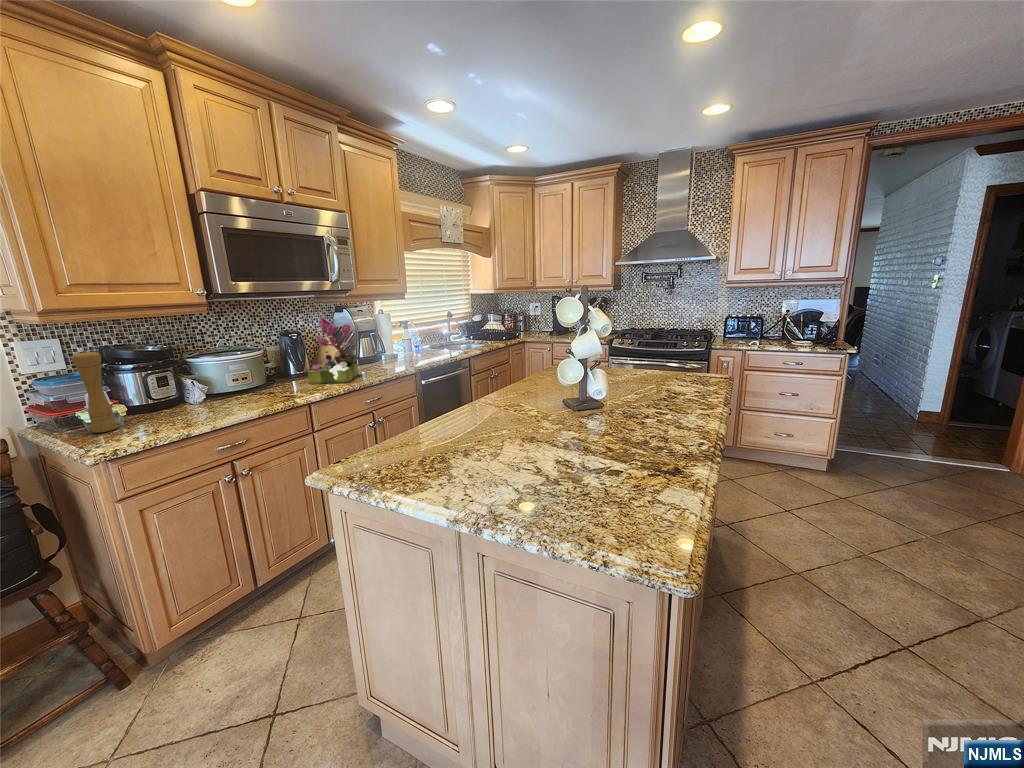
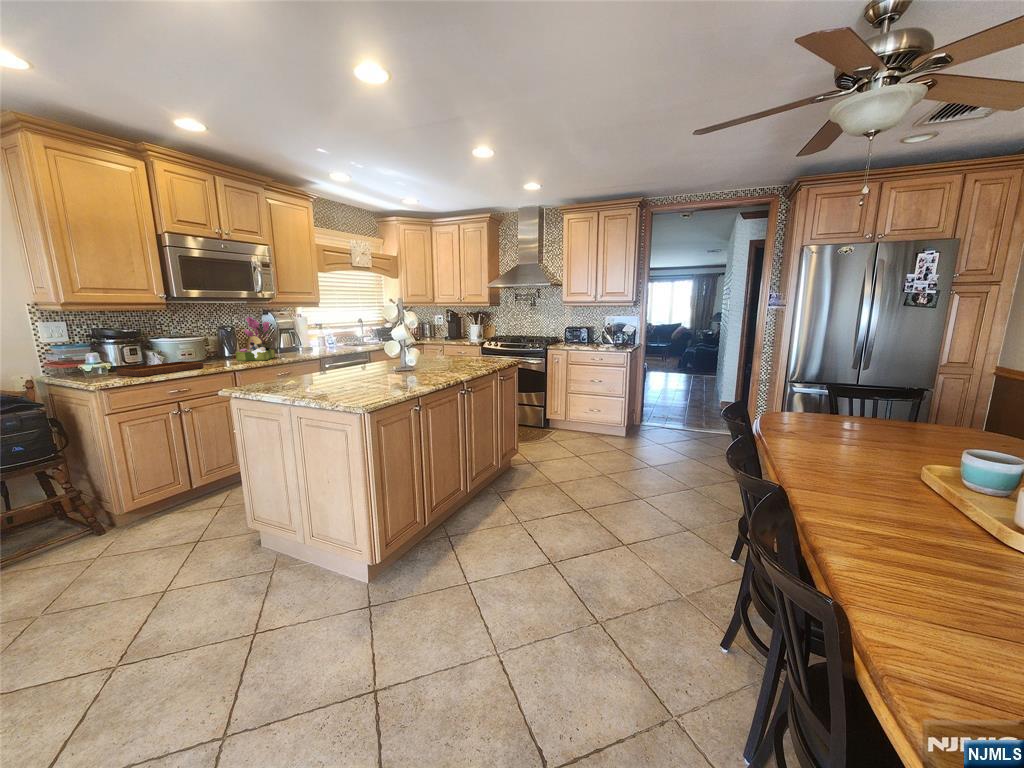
pepper mill: present [72,351,117,433] -> none [81,328,105,377]
tray: none [135,379,266,429] -> present [116,350,203,377]

